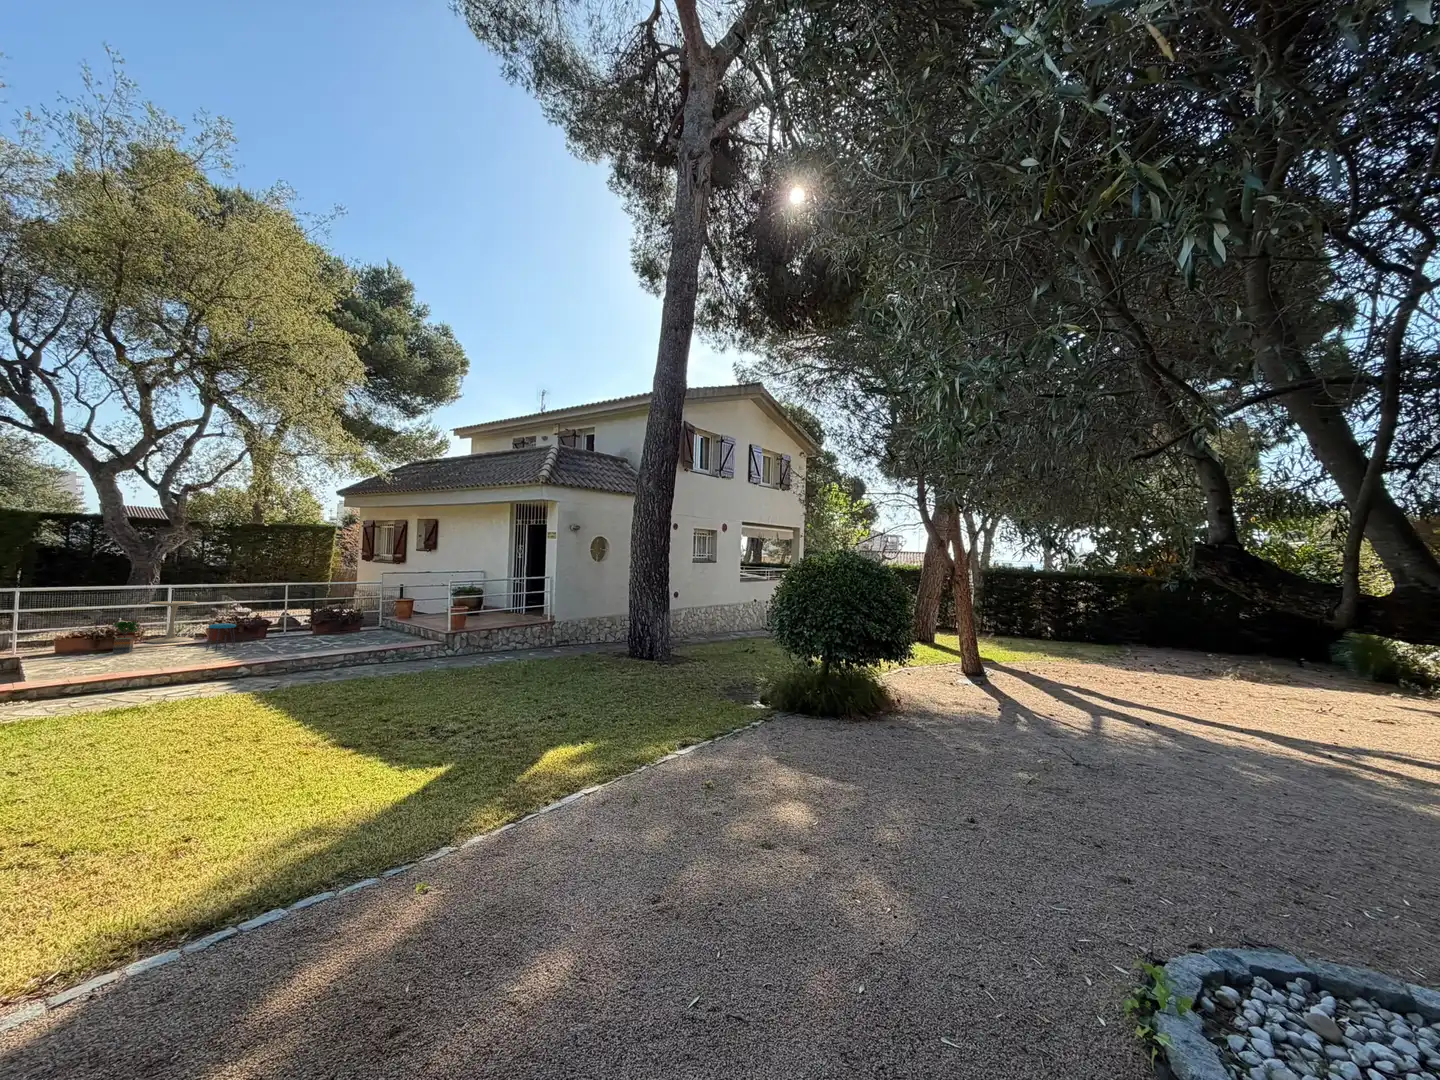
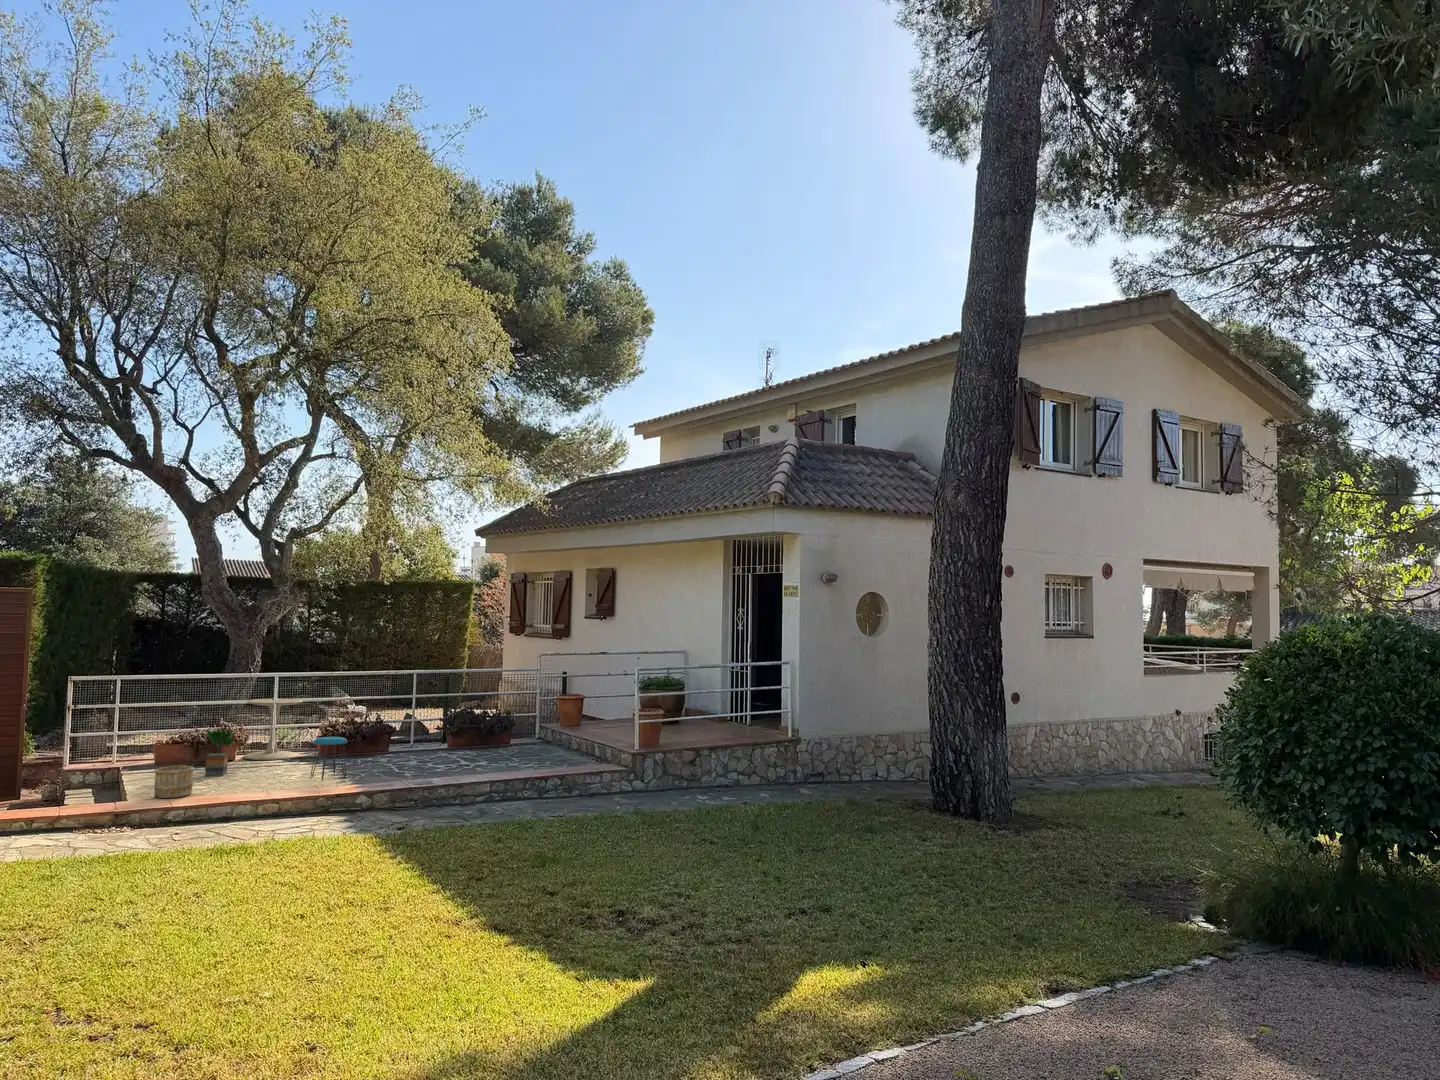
wooden bucket: none [68,644,105,667] -> present [154,765,194,798]

